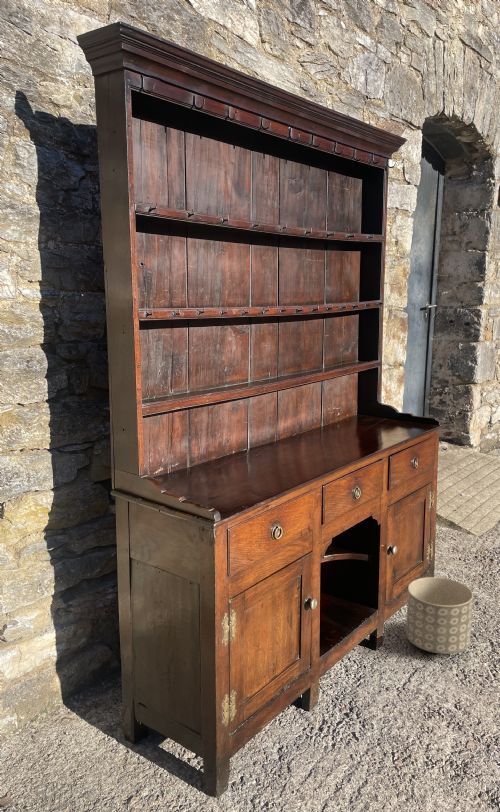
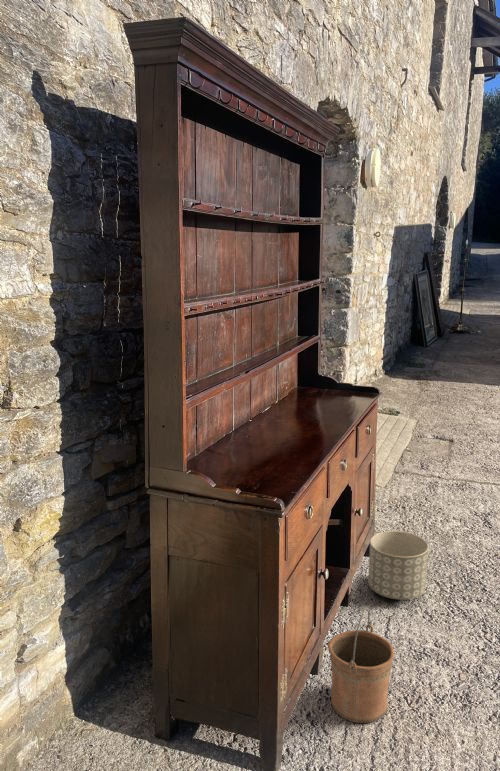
bucket: none [305,646,376,769] -> present [328,608,394,723]

